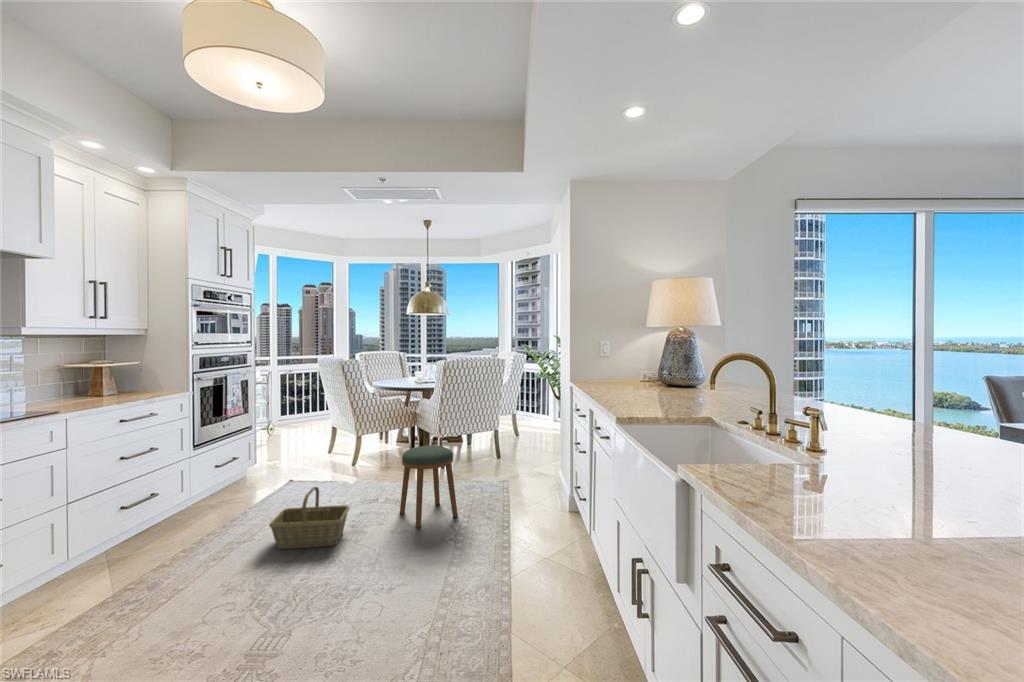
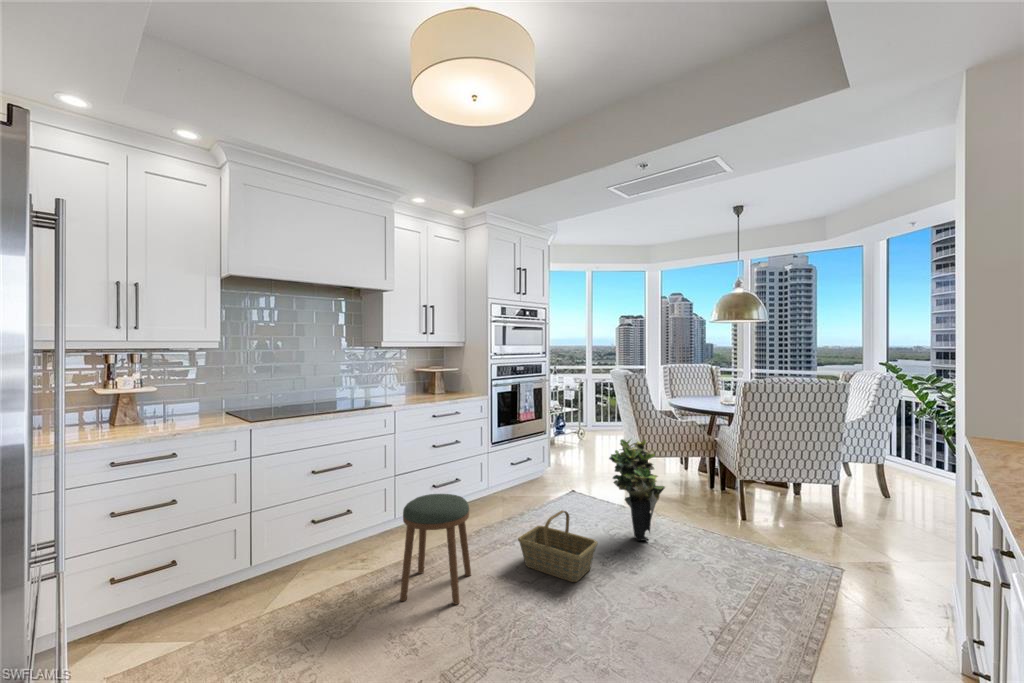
potted plant: none [343,415,393,502] -> present [609,439,665,541]
stool: present [400,445,458,527] -> present [400,494,471,604]

